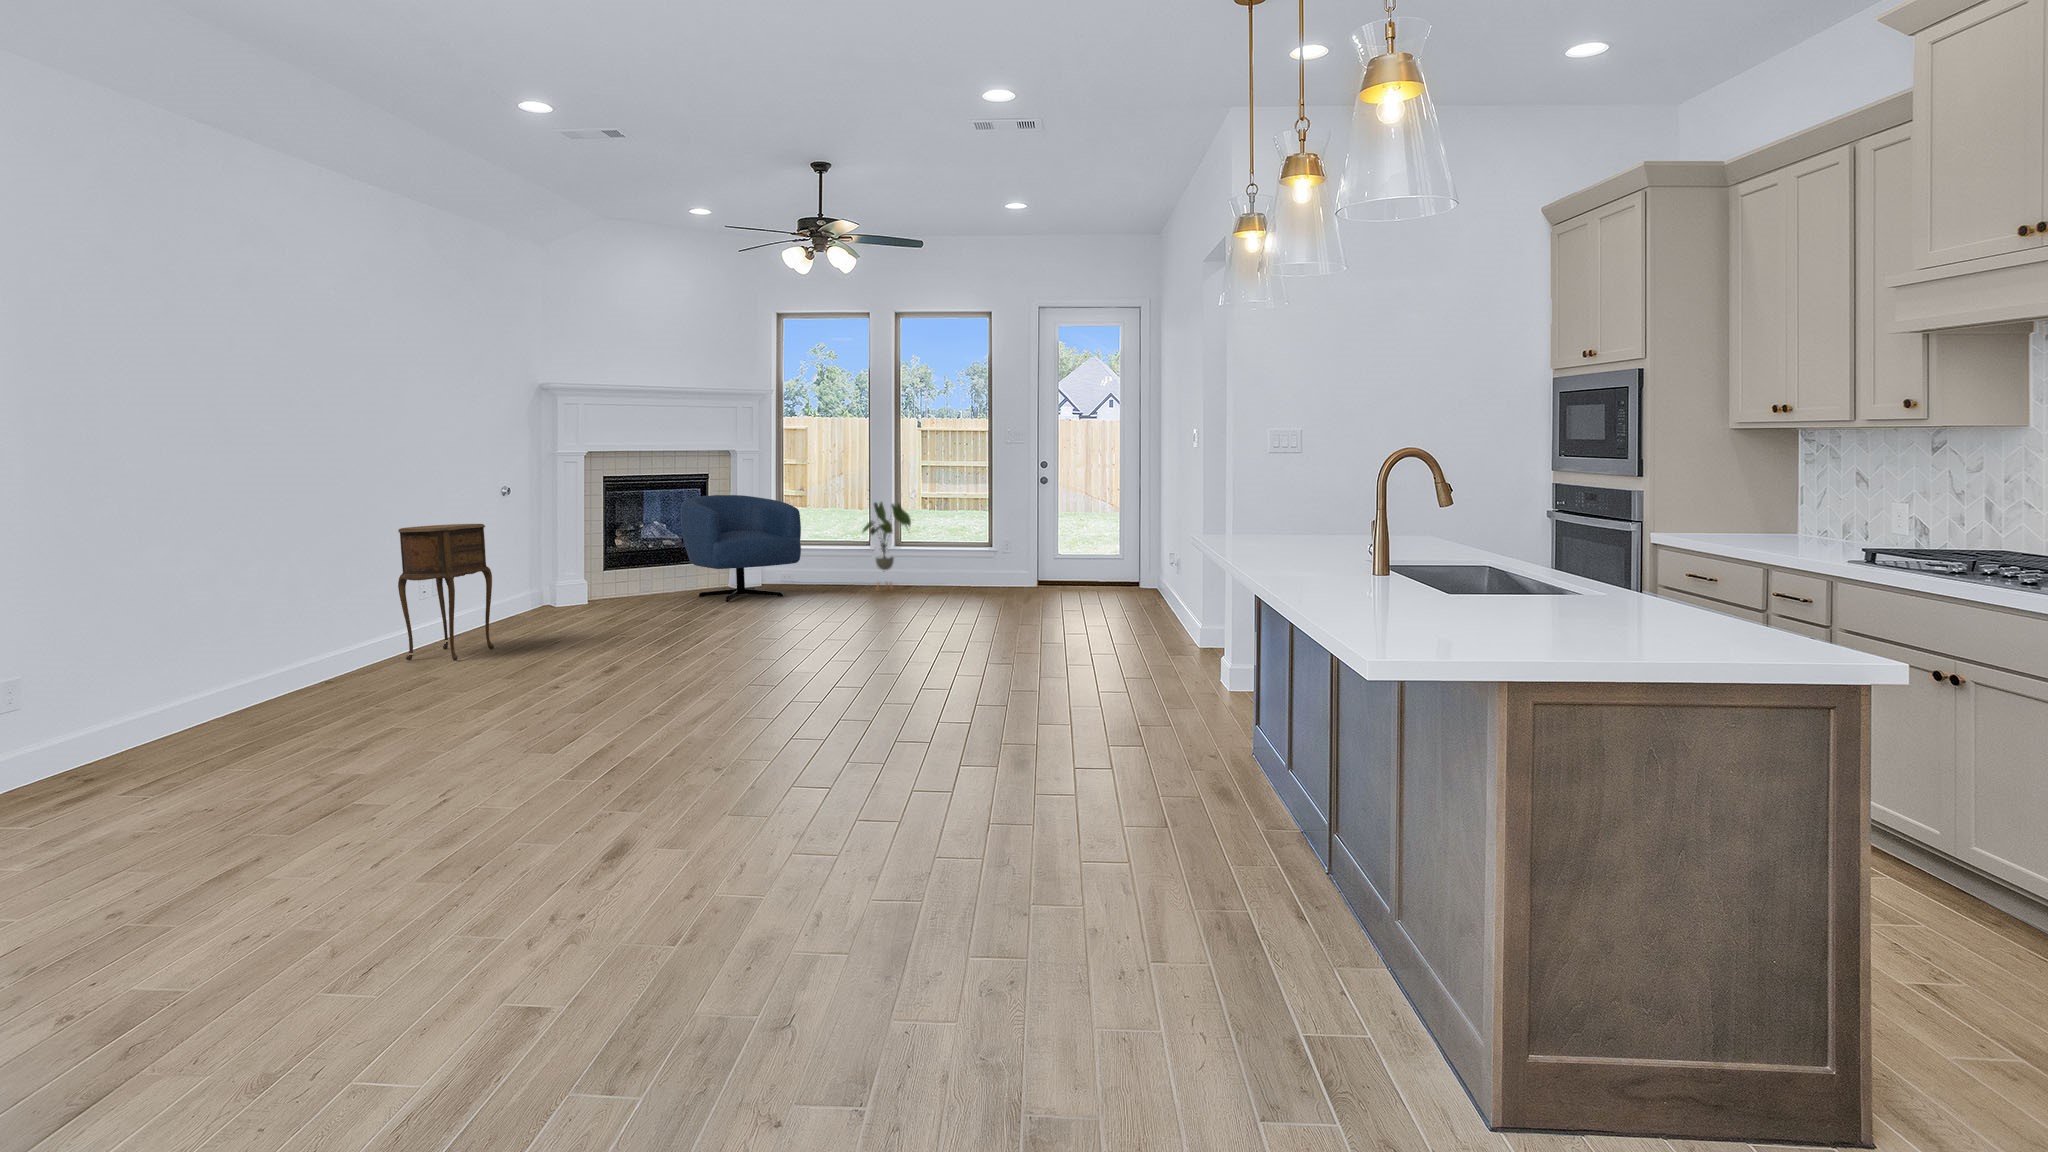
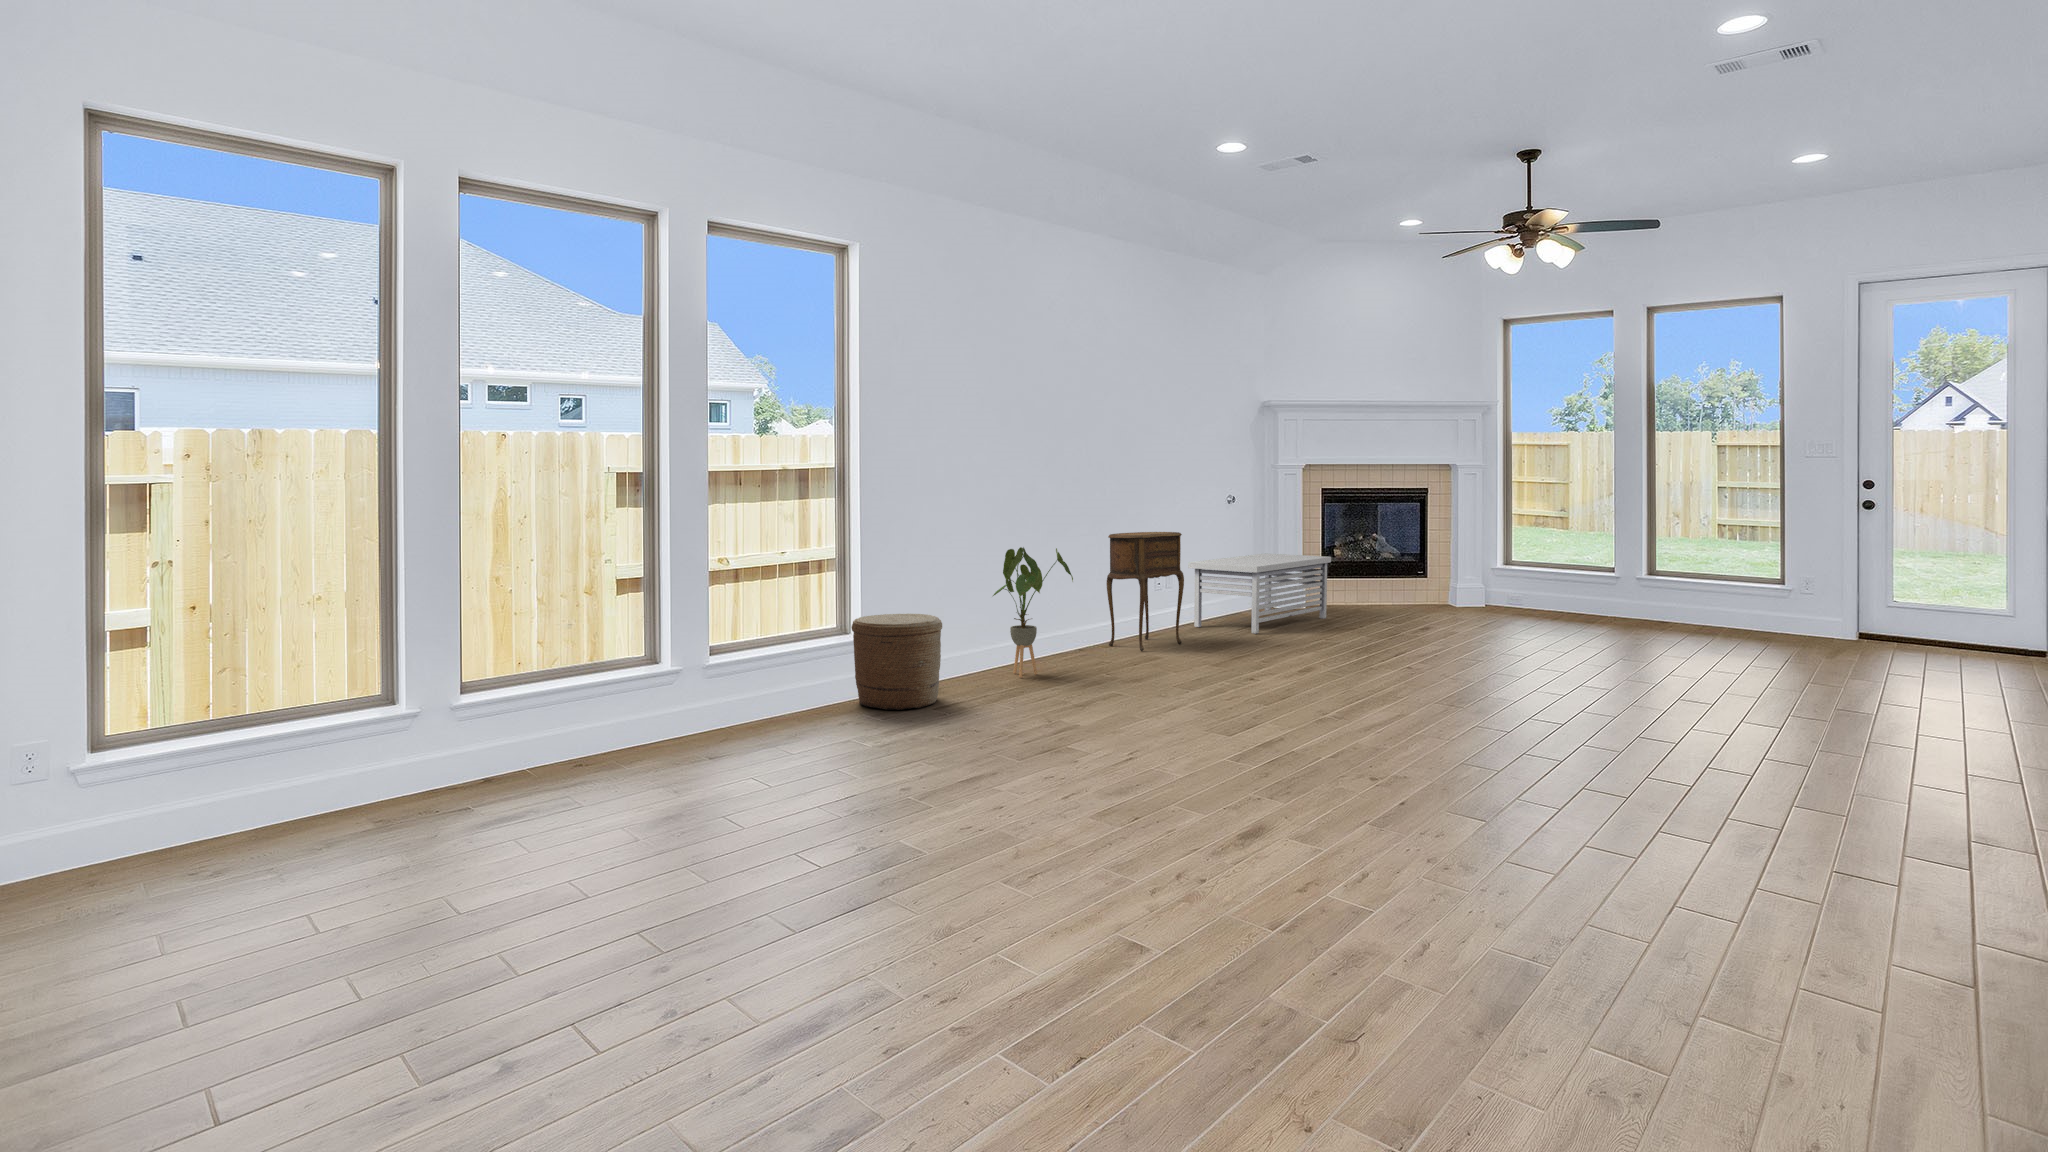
armchair: present [680,495,801,602] -> none [1395,510,1522,620]
house plant: present [863,503,911,589] -> present [993,547,1073,677]
storage bench: none [477,545,625,631] -> present [1188,553,1331,634]
woven basket: none [105,635,250,762] -> present [851,614,942,710]

